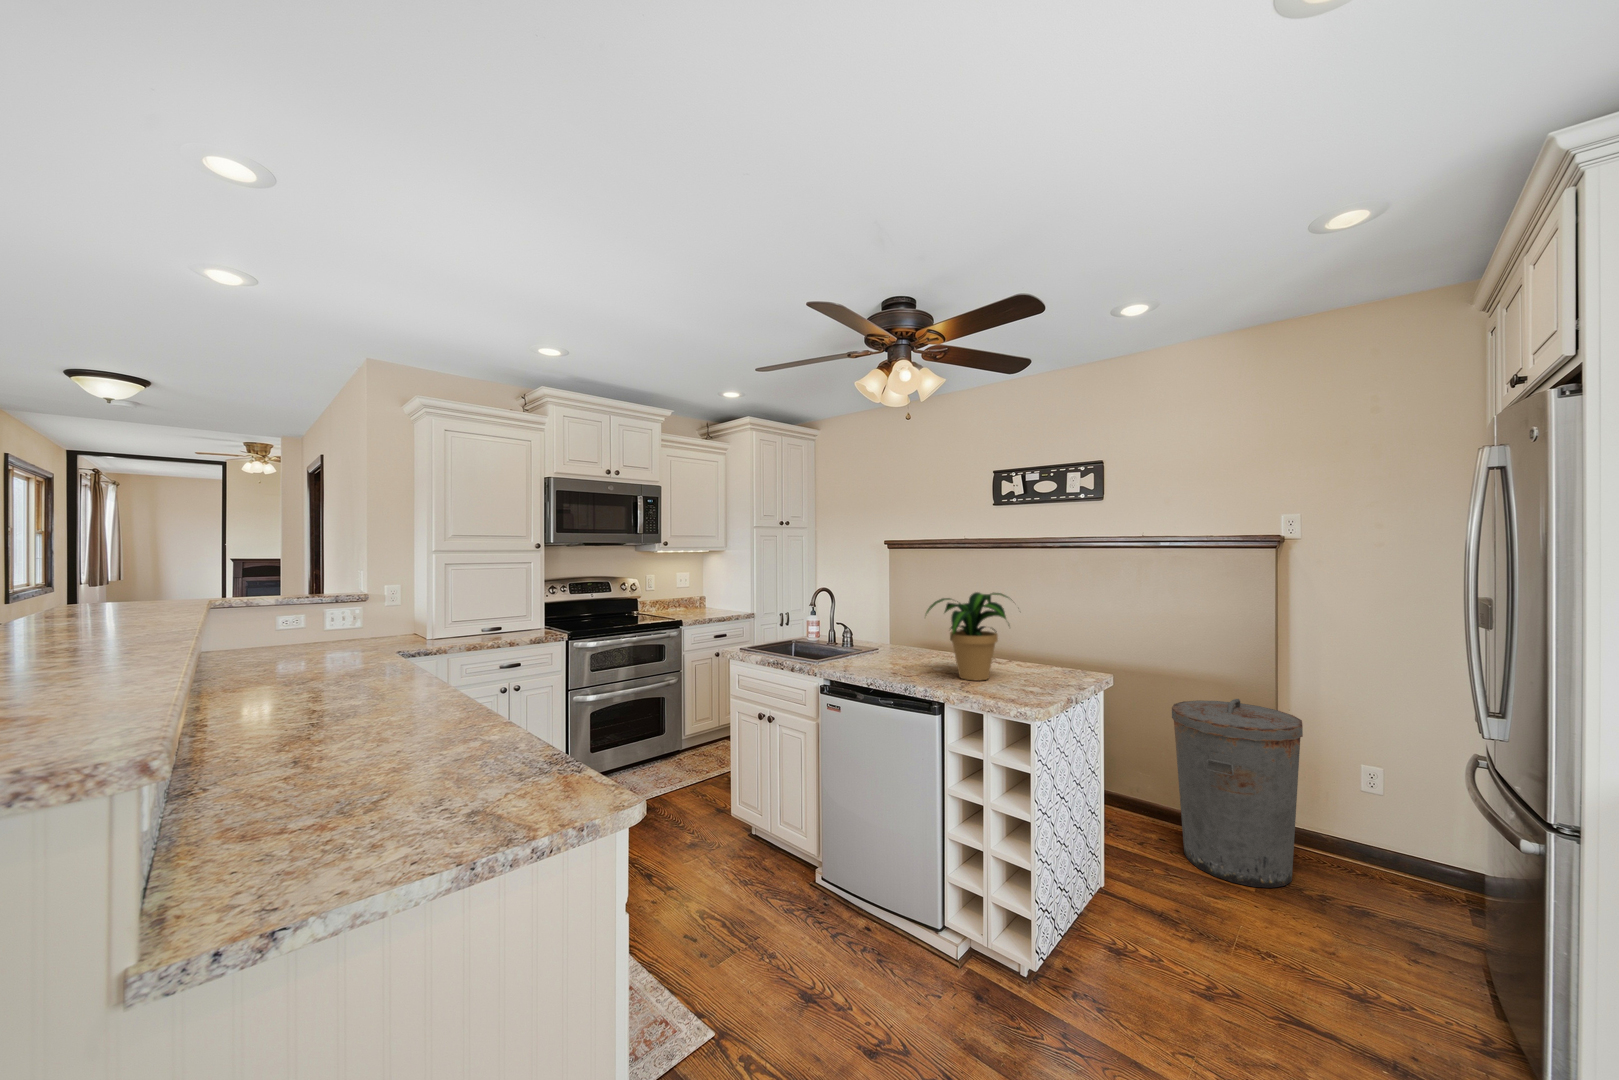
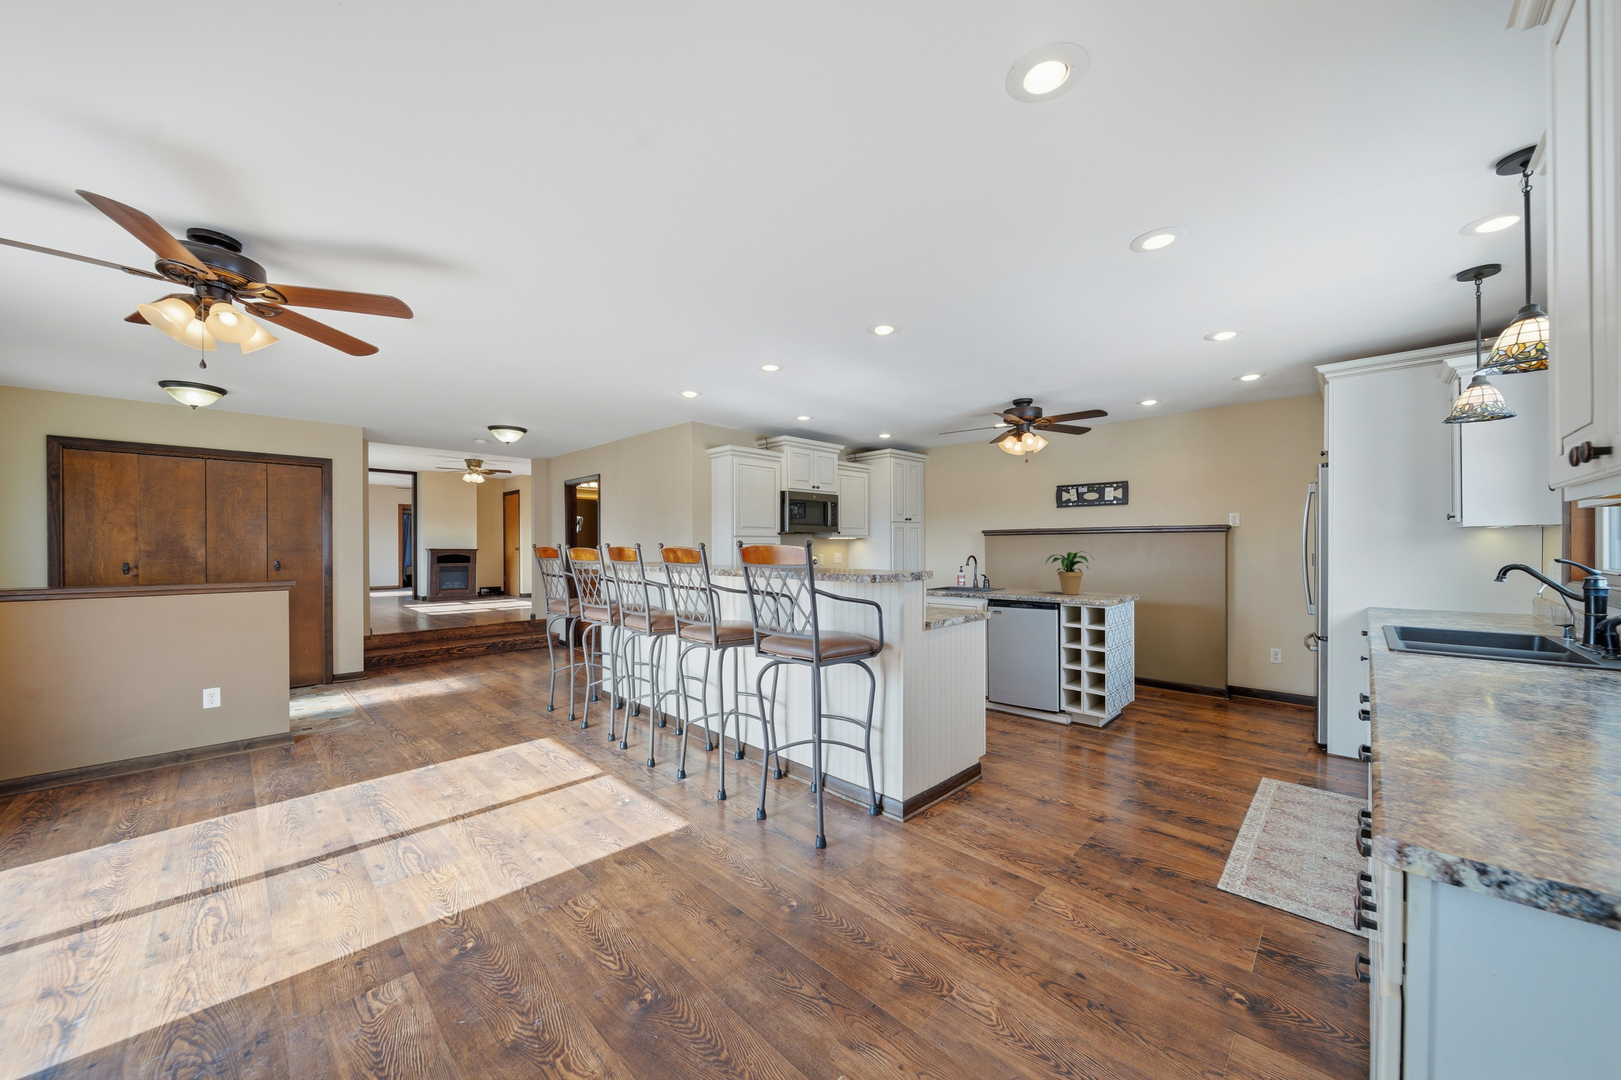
trash can: present [1172,699,1303,888] -> none [1170,613,1240,708]

